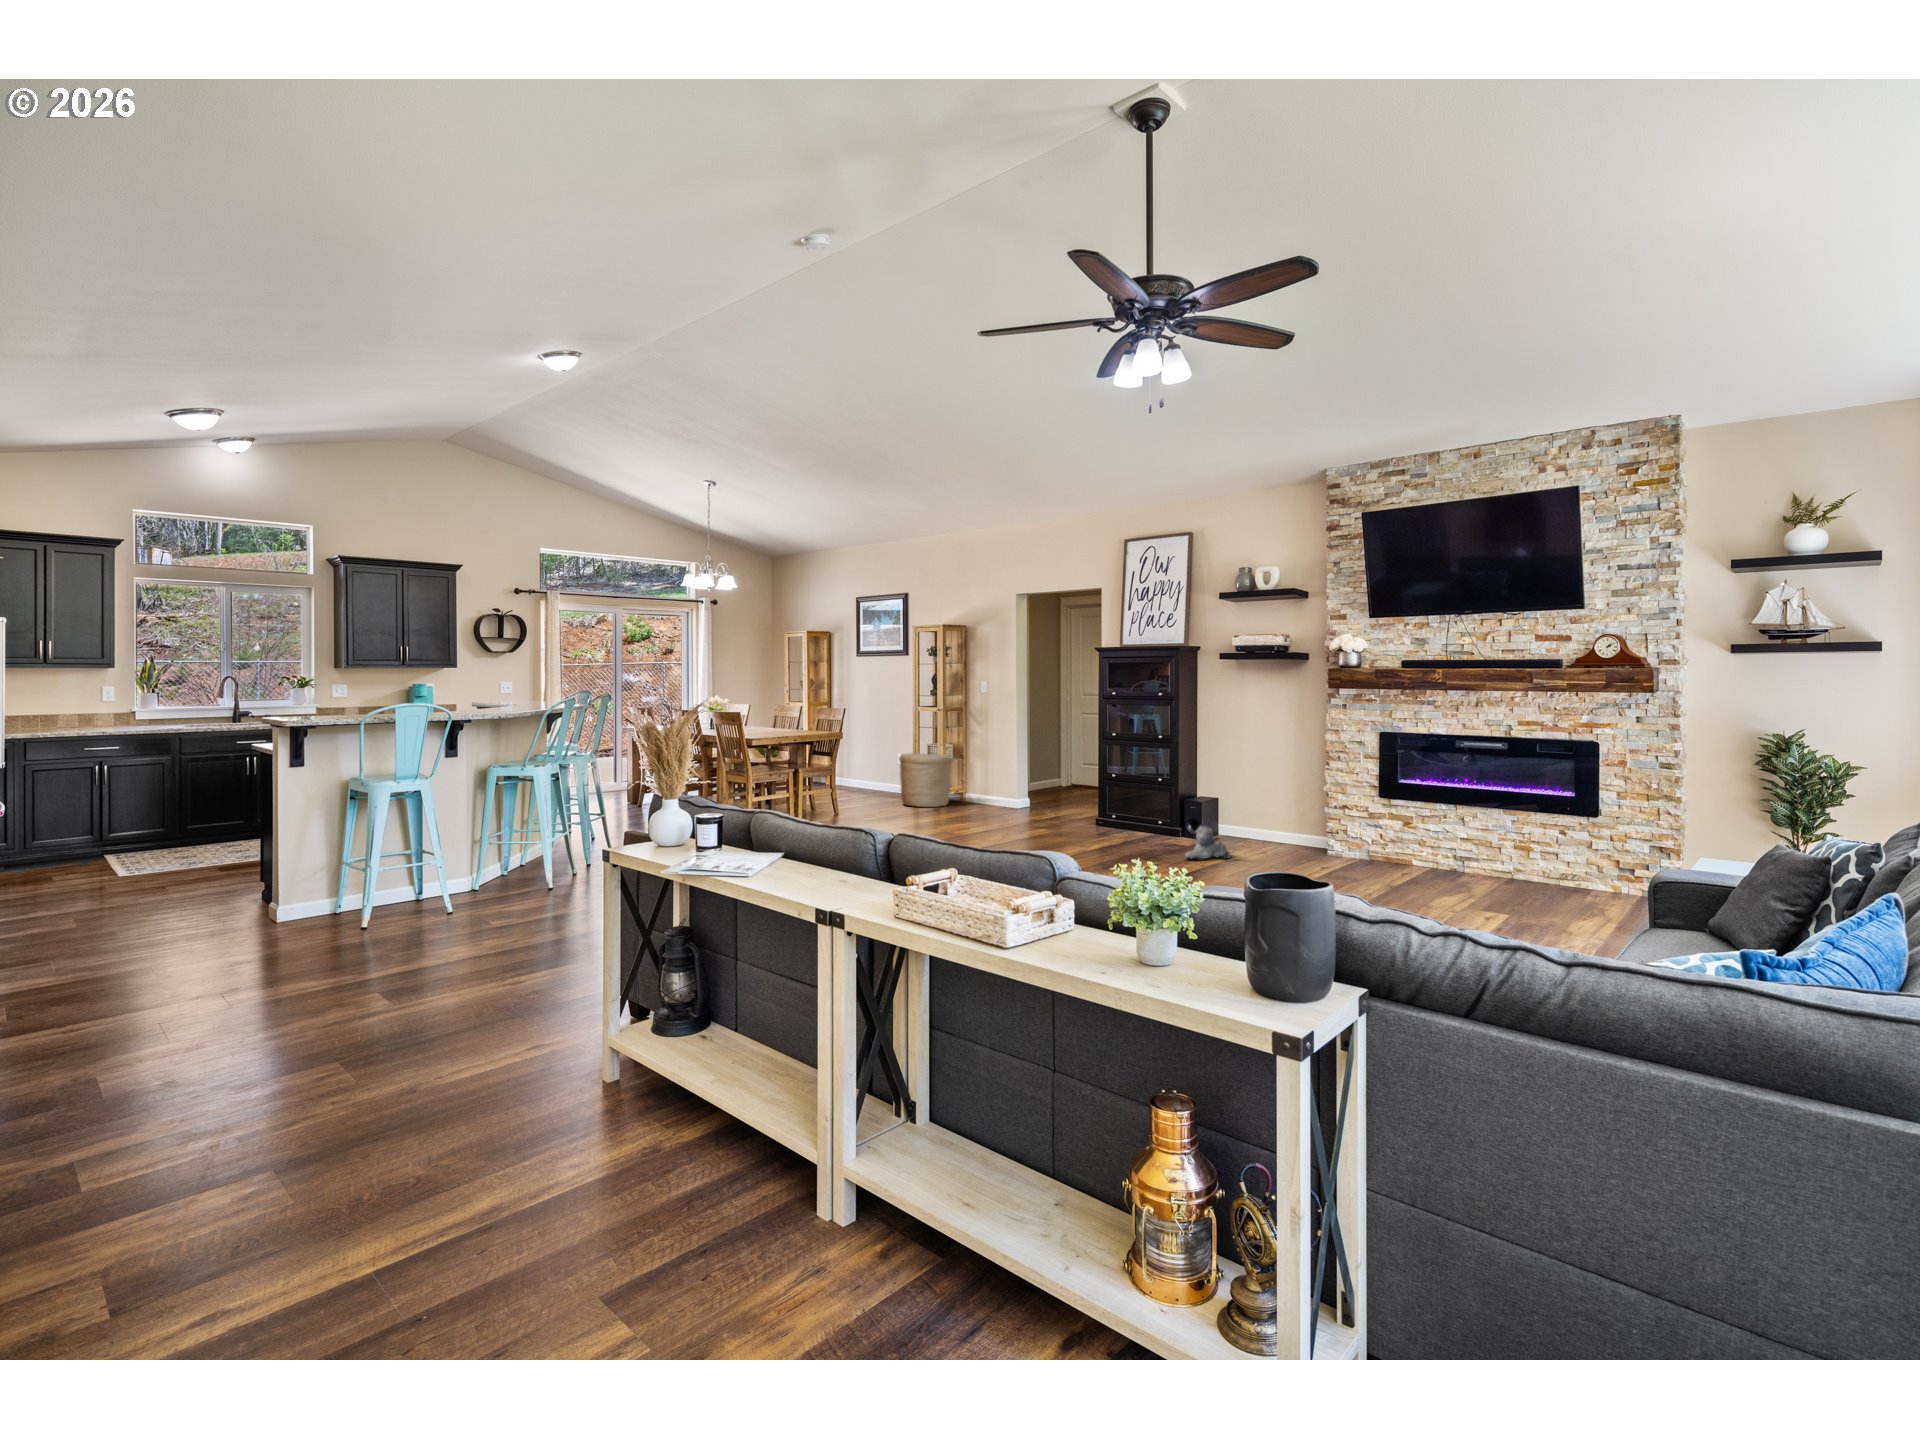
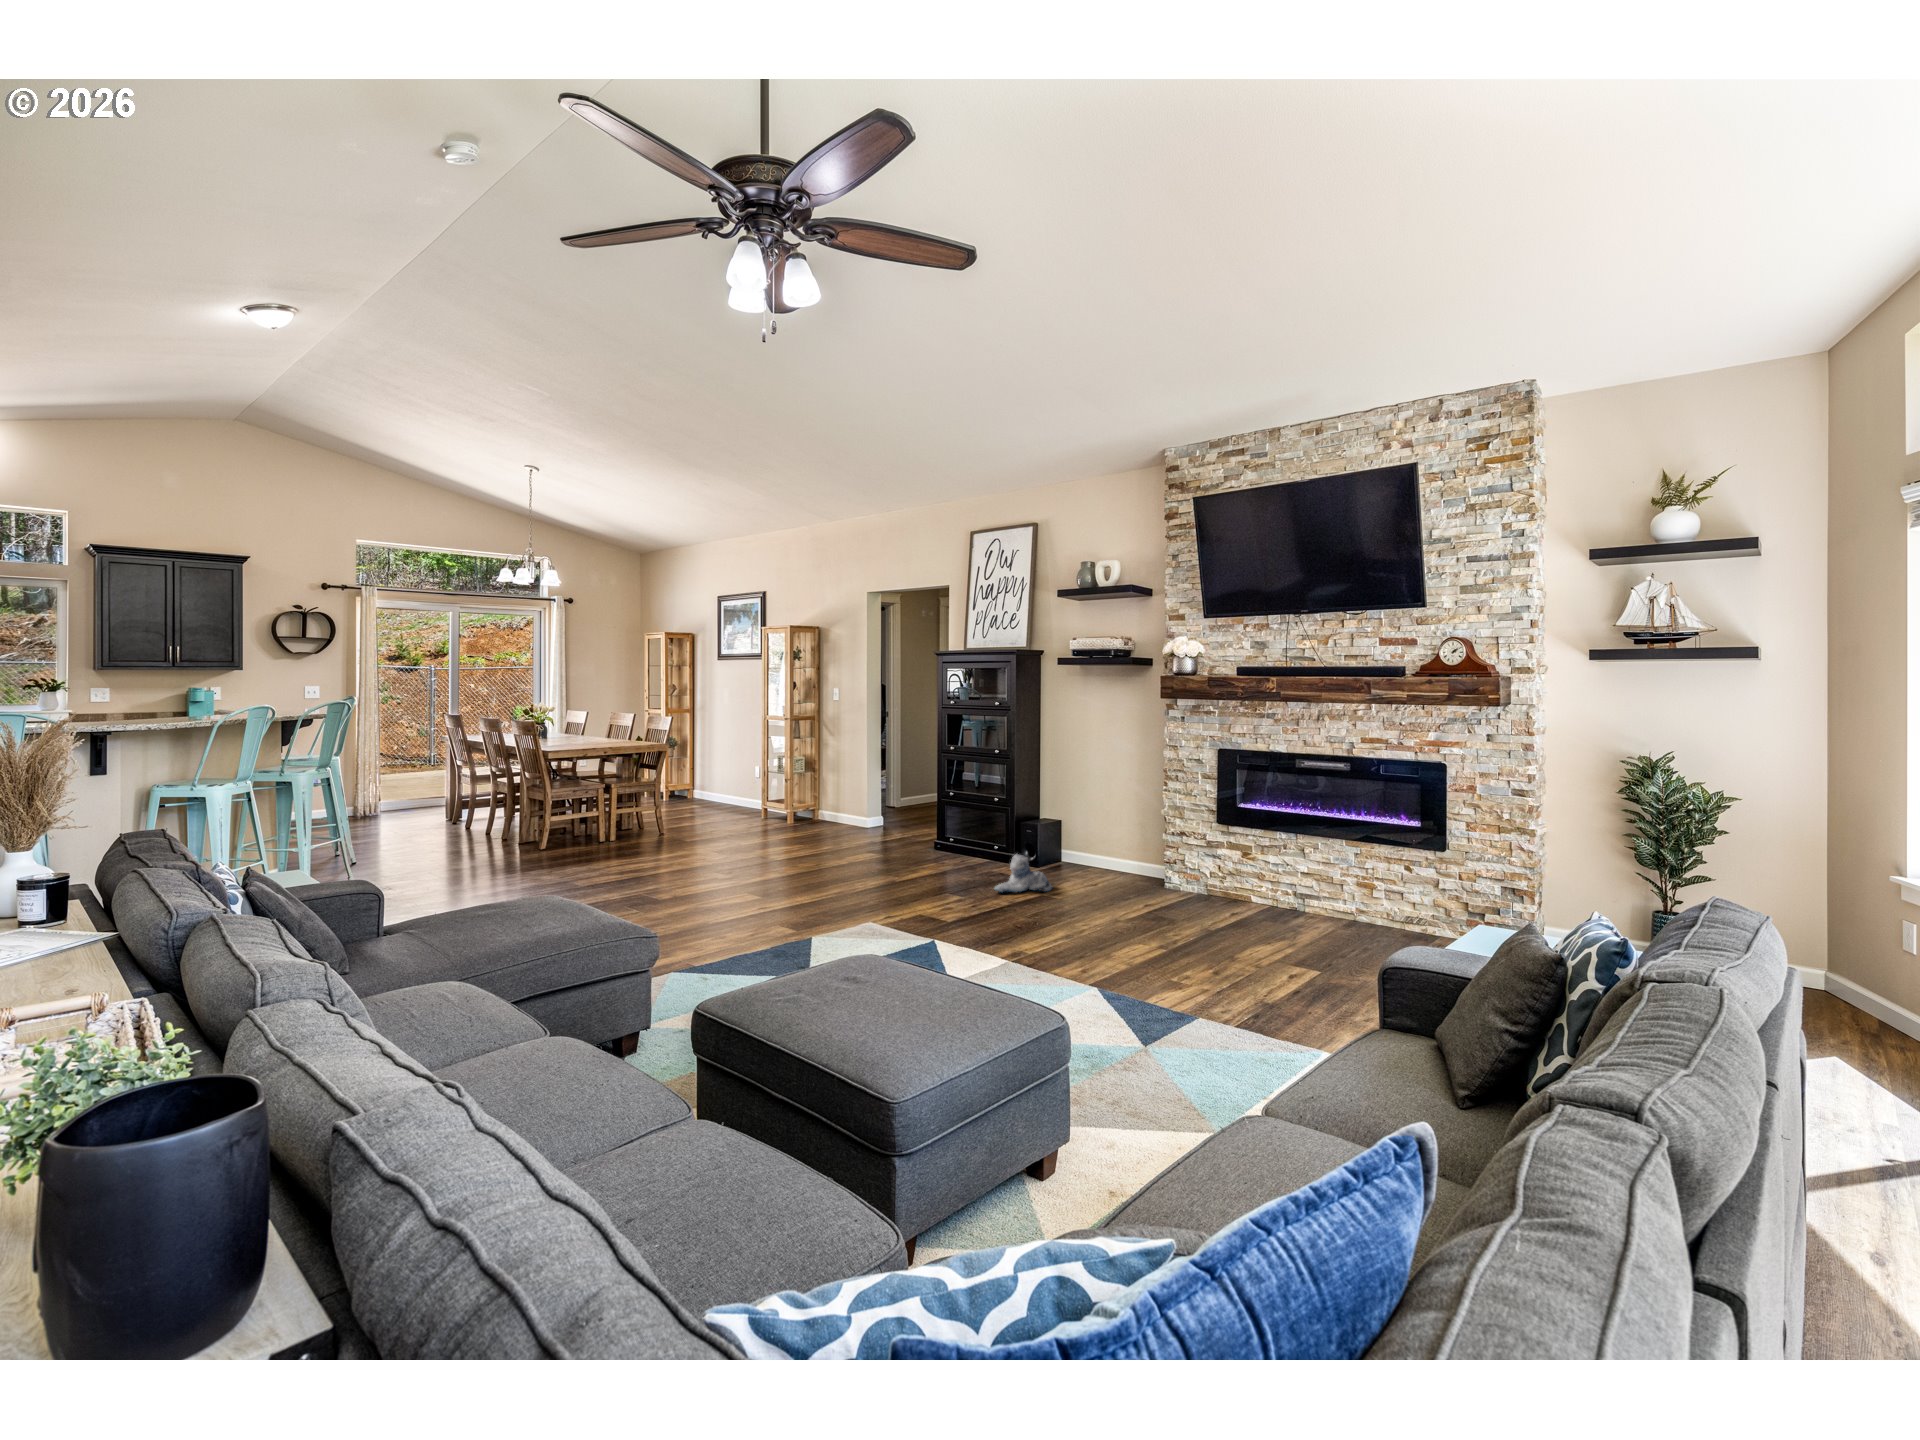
basket: present [899,753,952,807] -> none [741,766,800,825]

